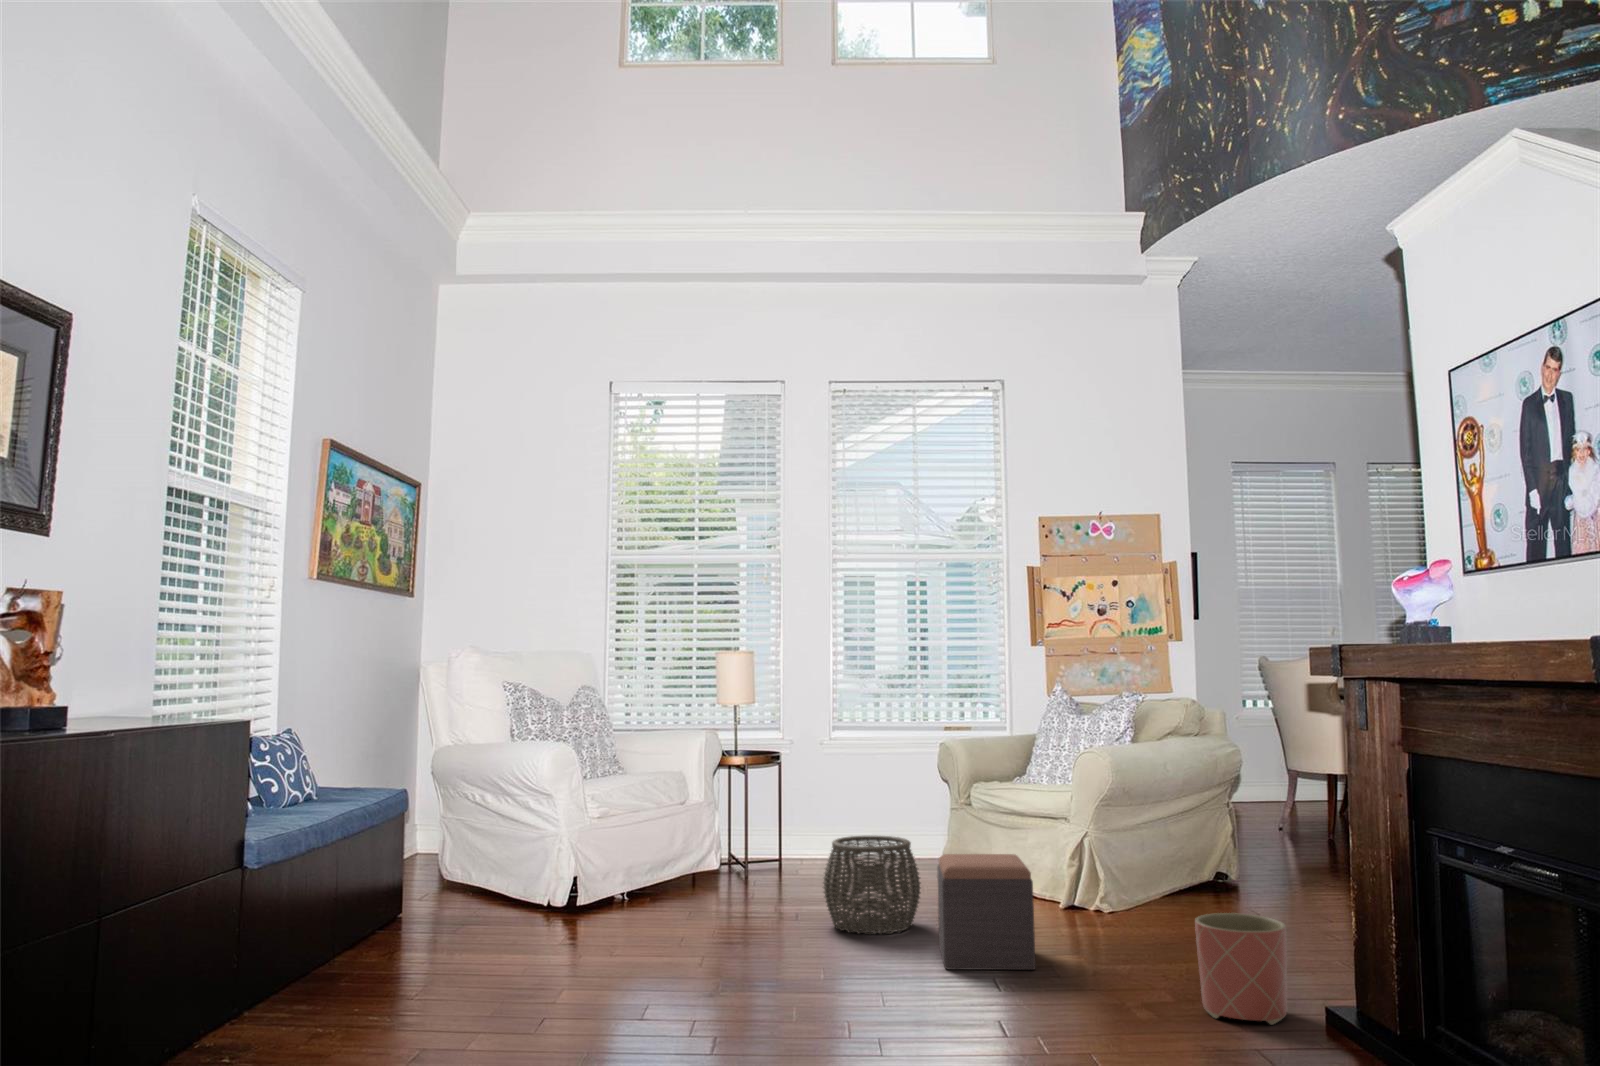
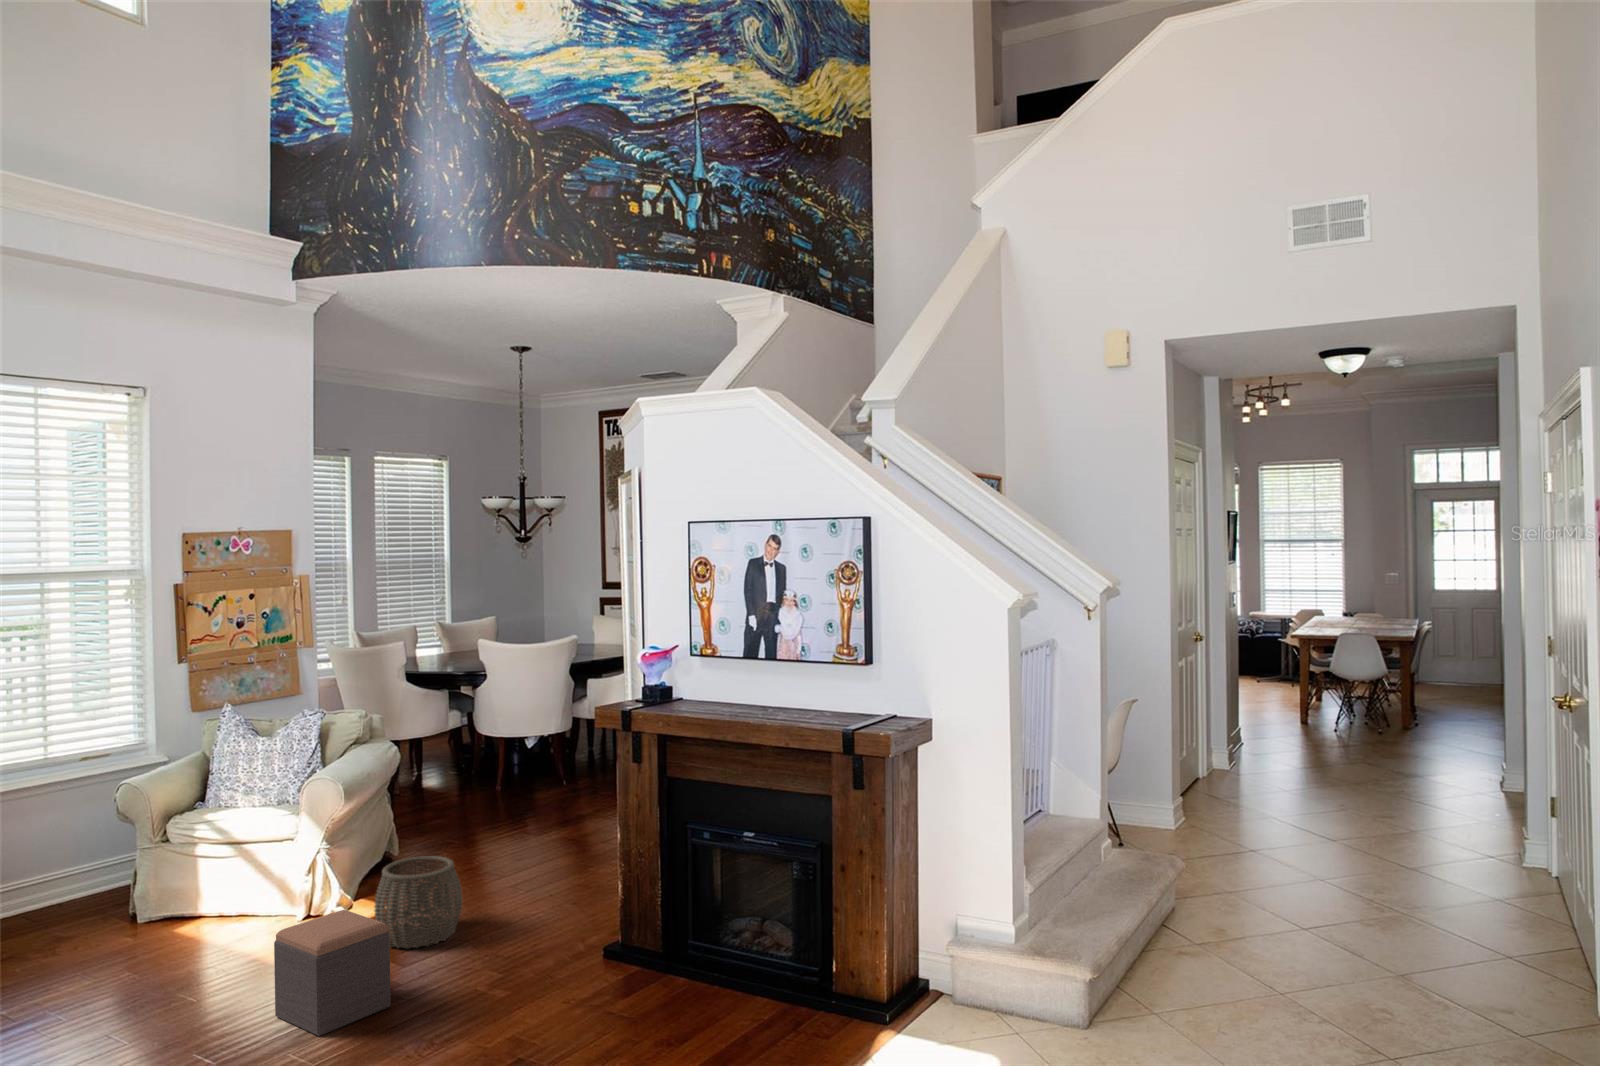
woven basket: present [823,836,921,934] -> present [374,856,462,949]
planter: present [1195,913,1287,1025] -> none [542,912,604,997]

